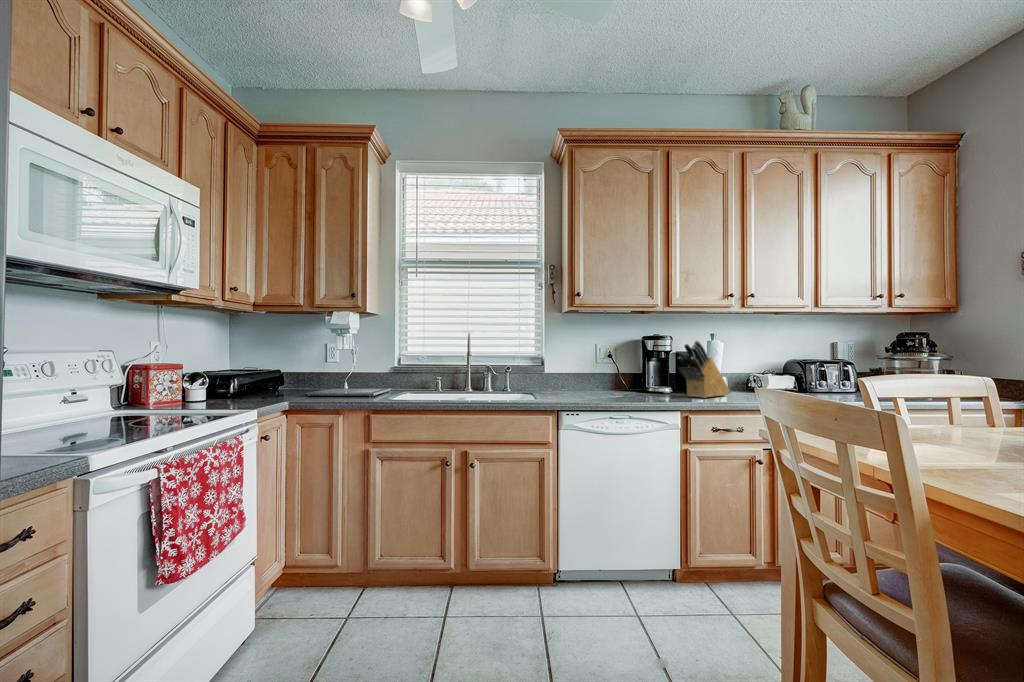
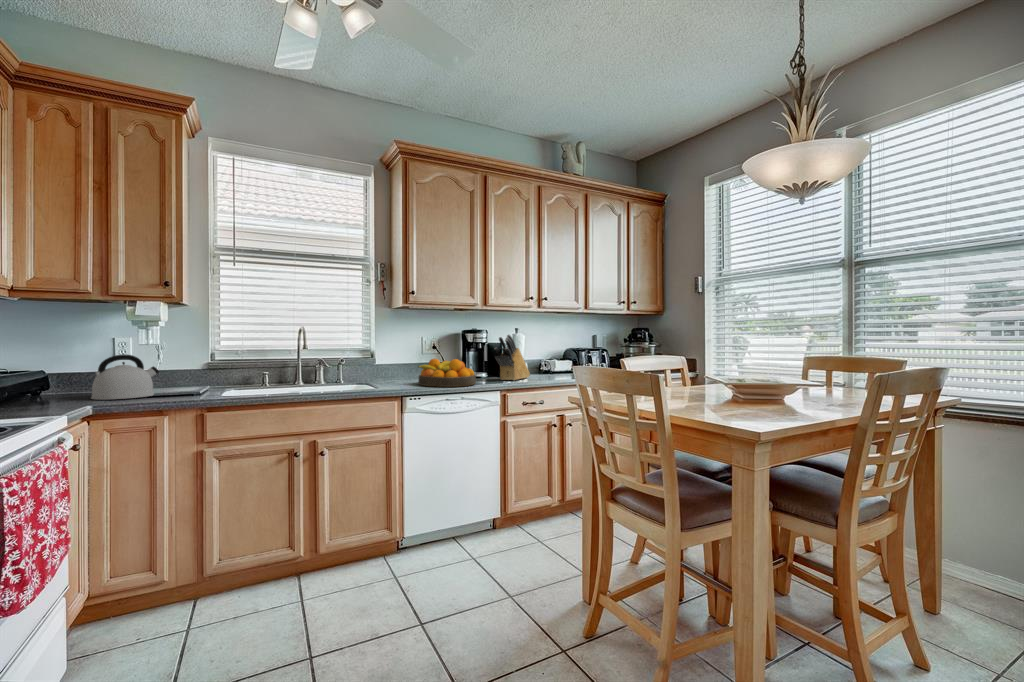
kettle: none [296,358,346,396] -> present [91,355,159,400]
fruit bowl: none [581,368,650,402] -> present [418,358,476,387]

